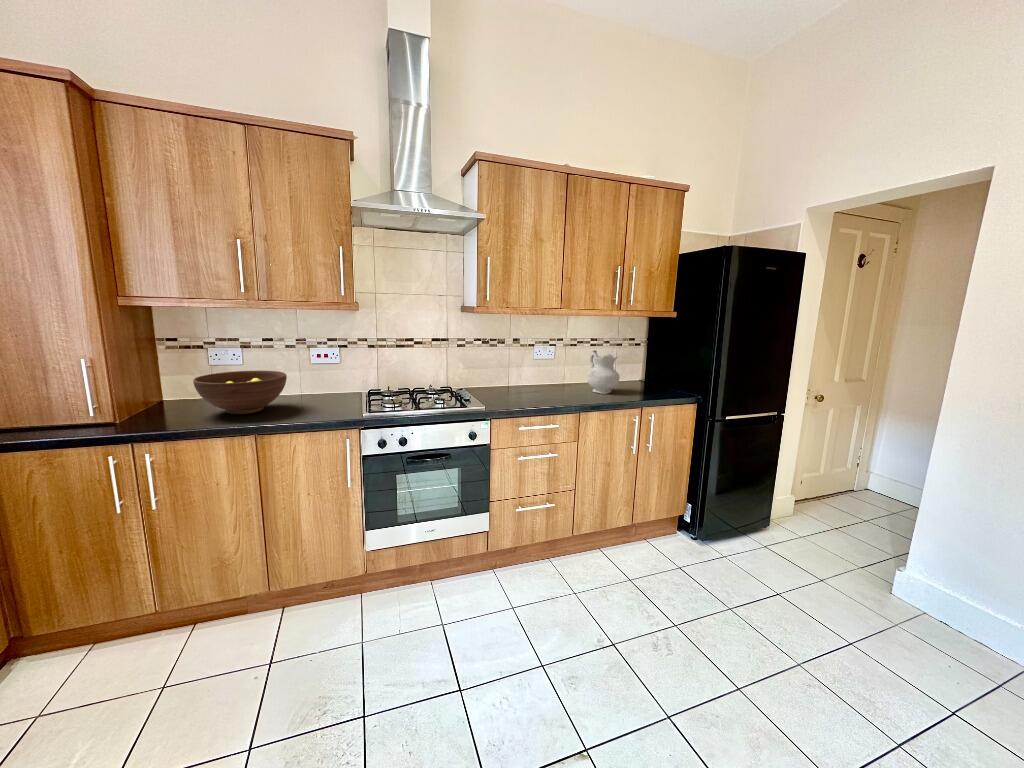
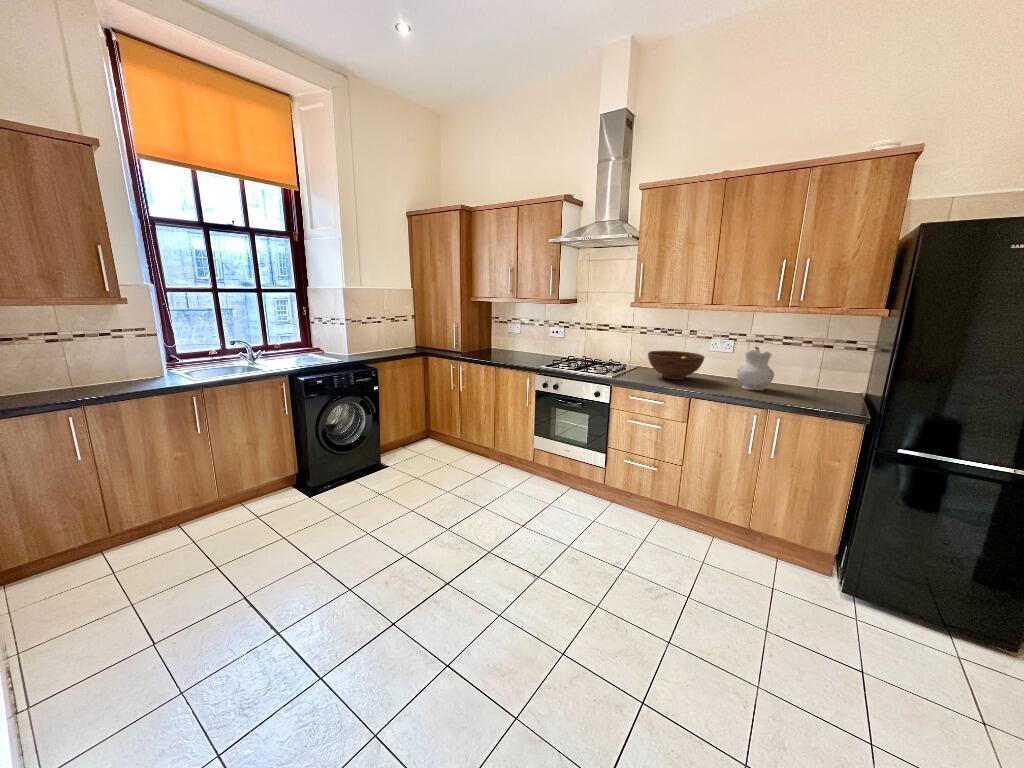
fruit bowl: present [193,371,287,414] -> present [648,351,704,380]

